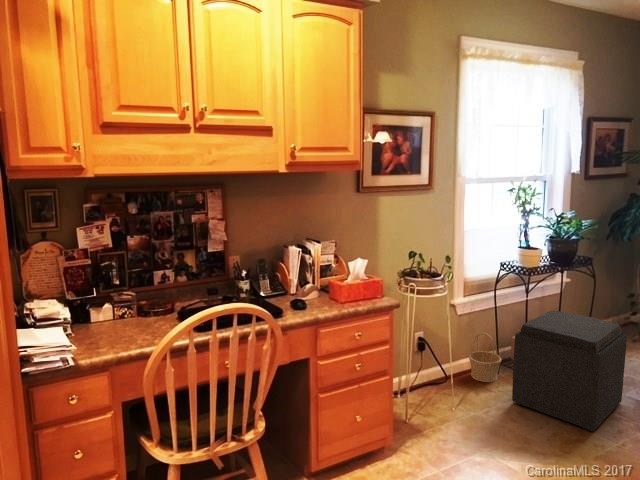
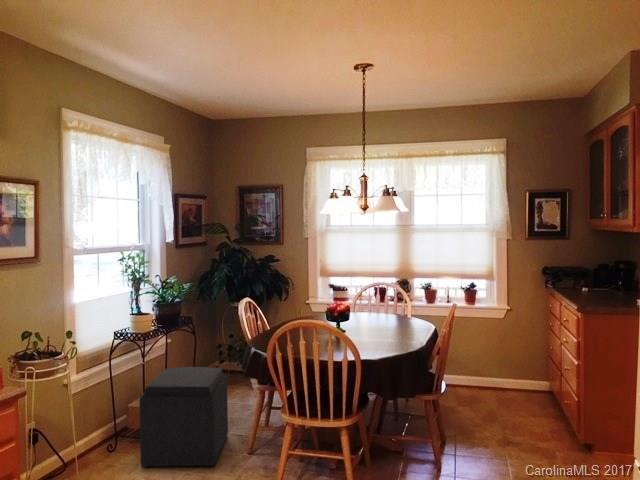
basket: present [469,332,502,382] -> none [88,406,123,460]

